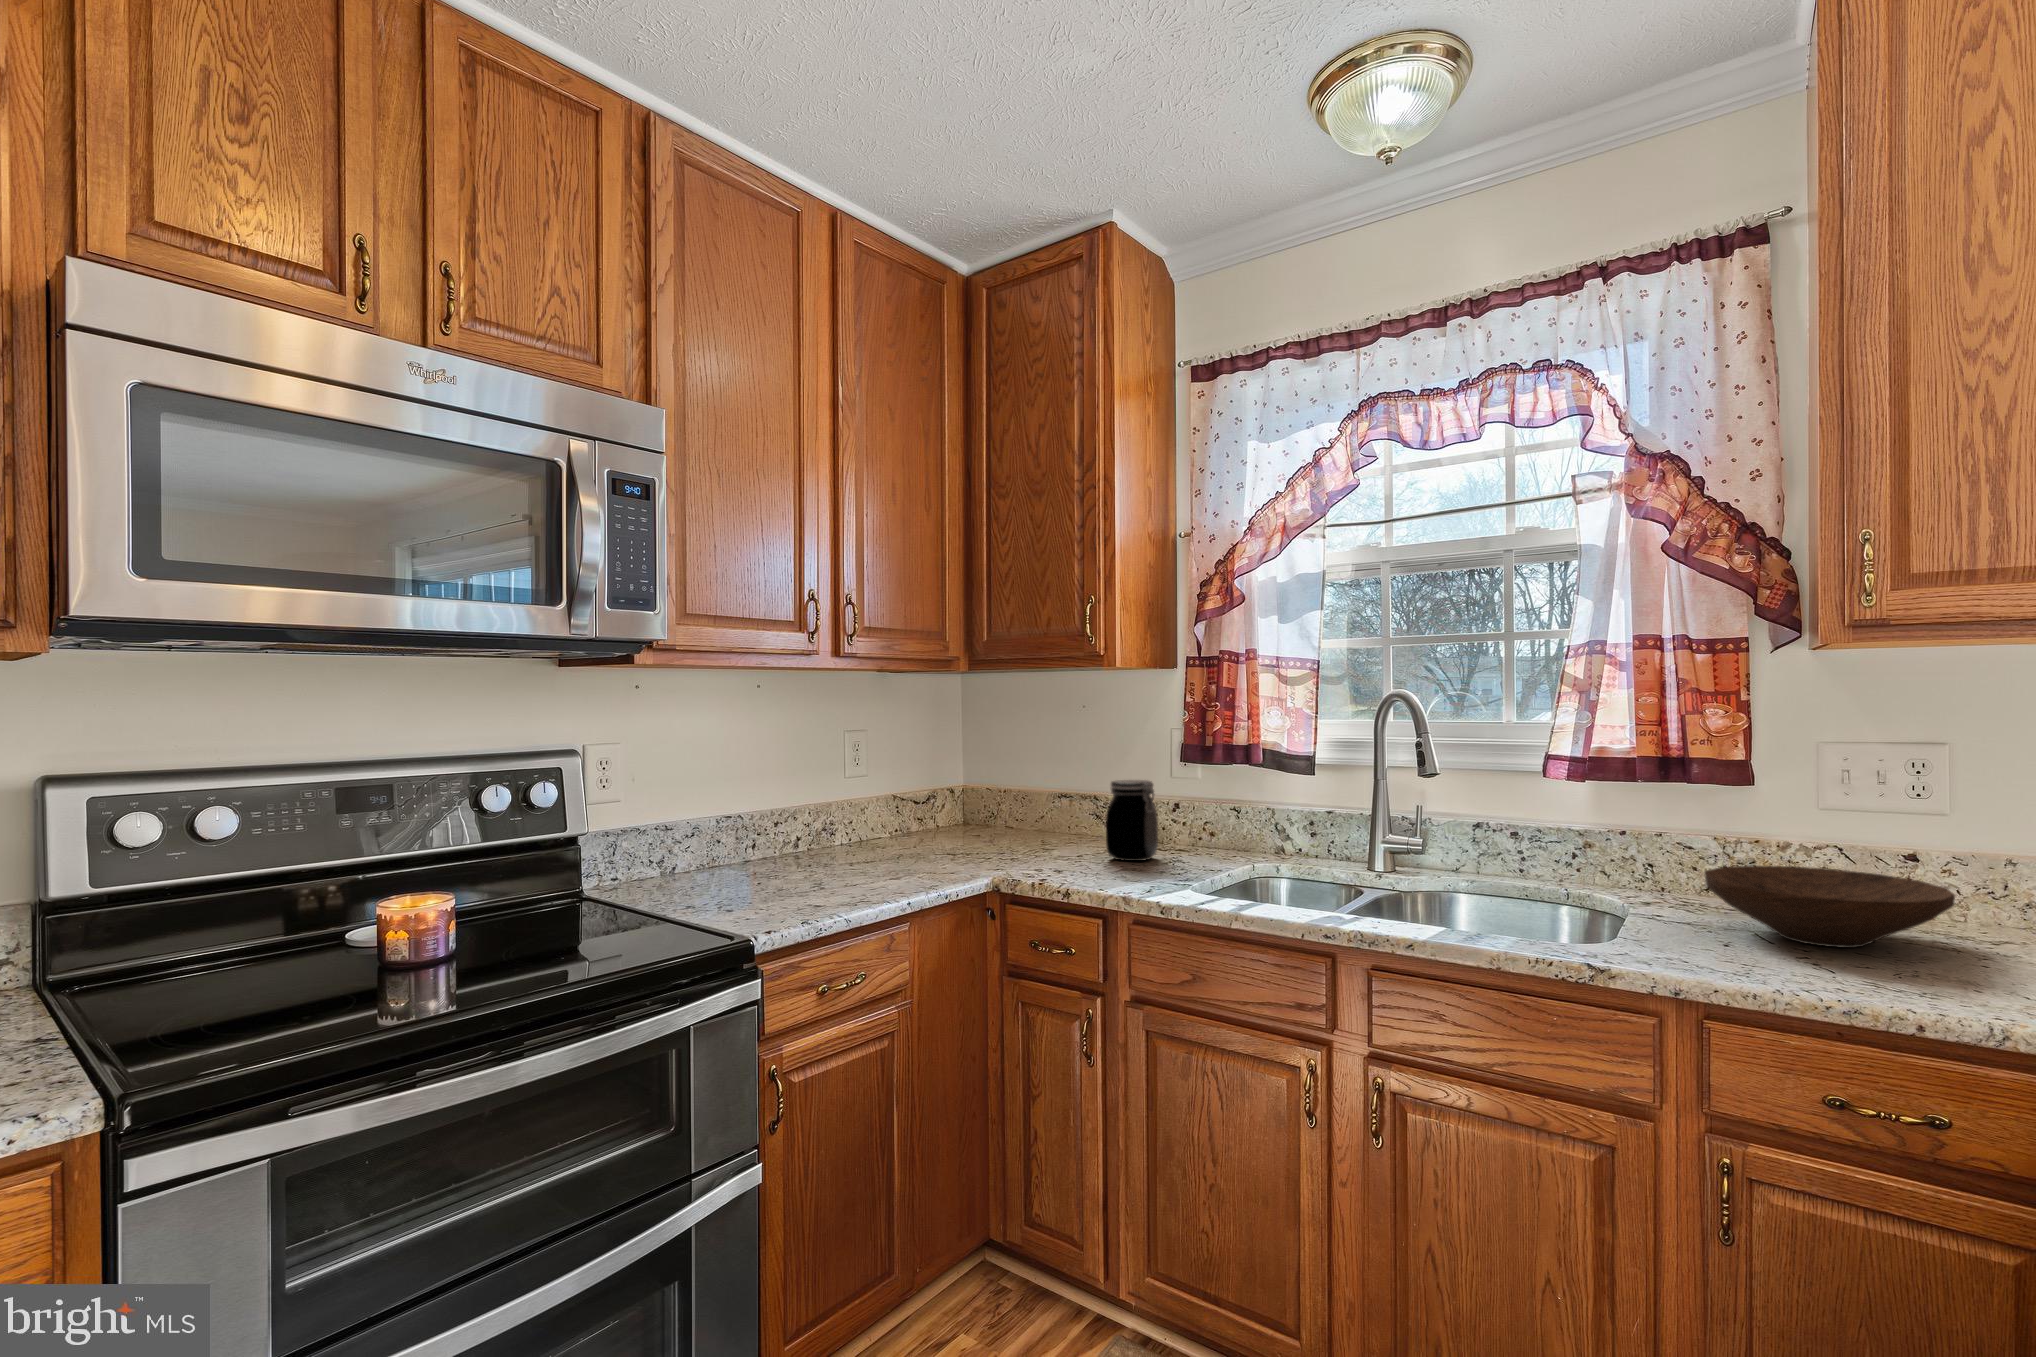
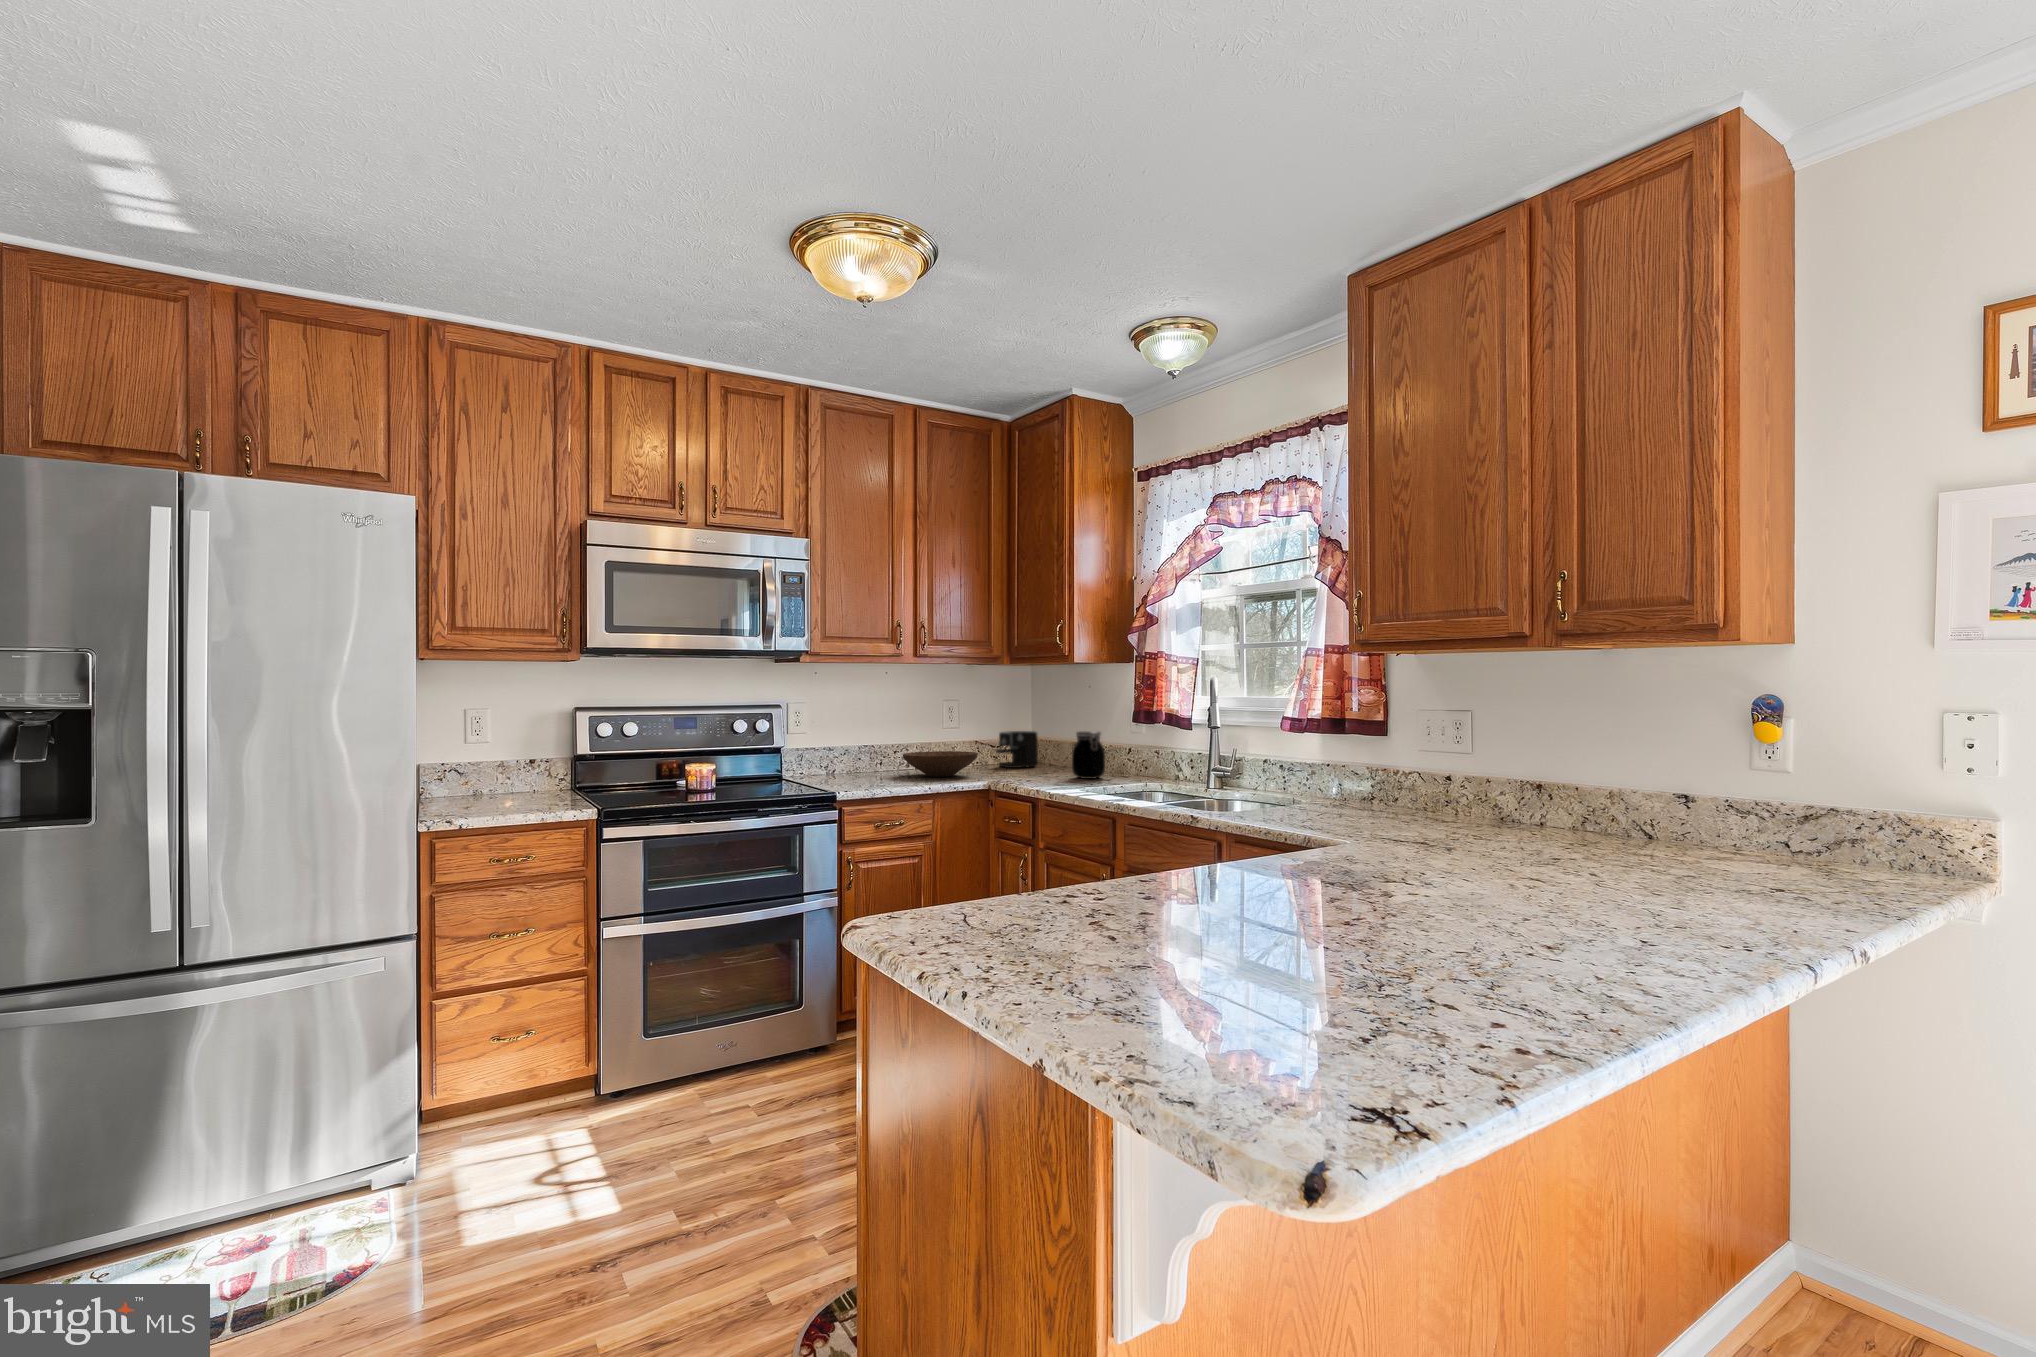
coffee maker: none [933,777,1053,841] -> present [996,731,1038,768]
wooden bowl: present [1704,866,1955,948] -> present [903,751,978,777]

